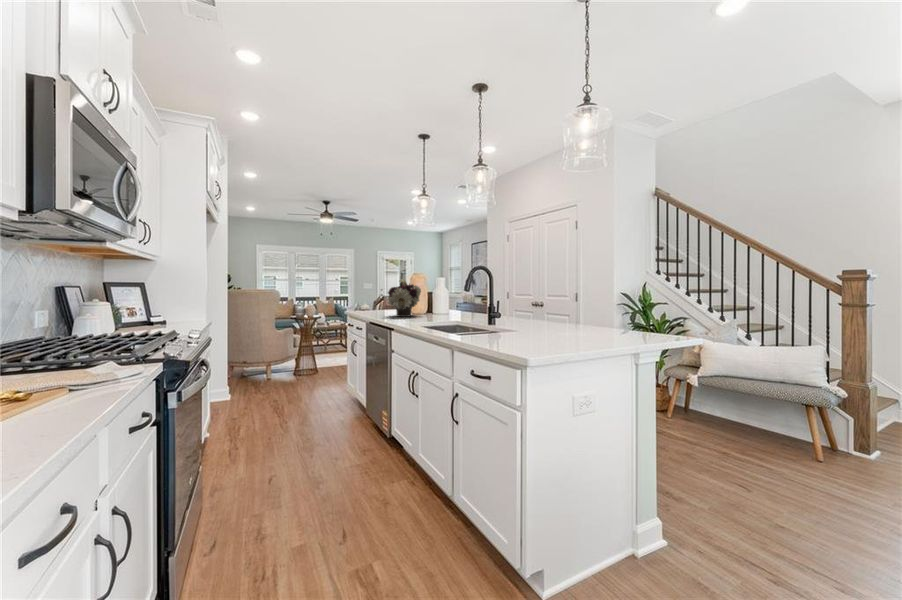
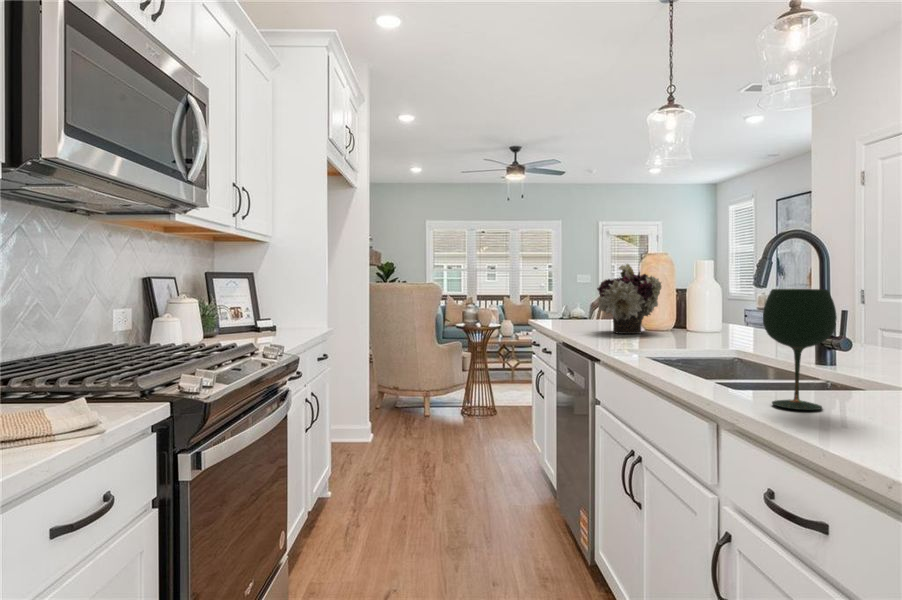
wine glass: none [467,292,492,340] -> present [763,289,837,410]

